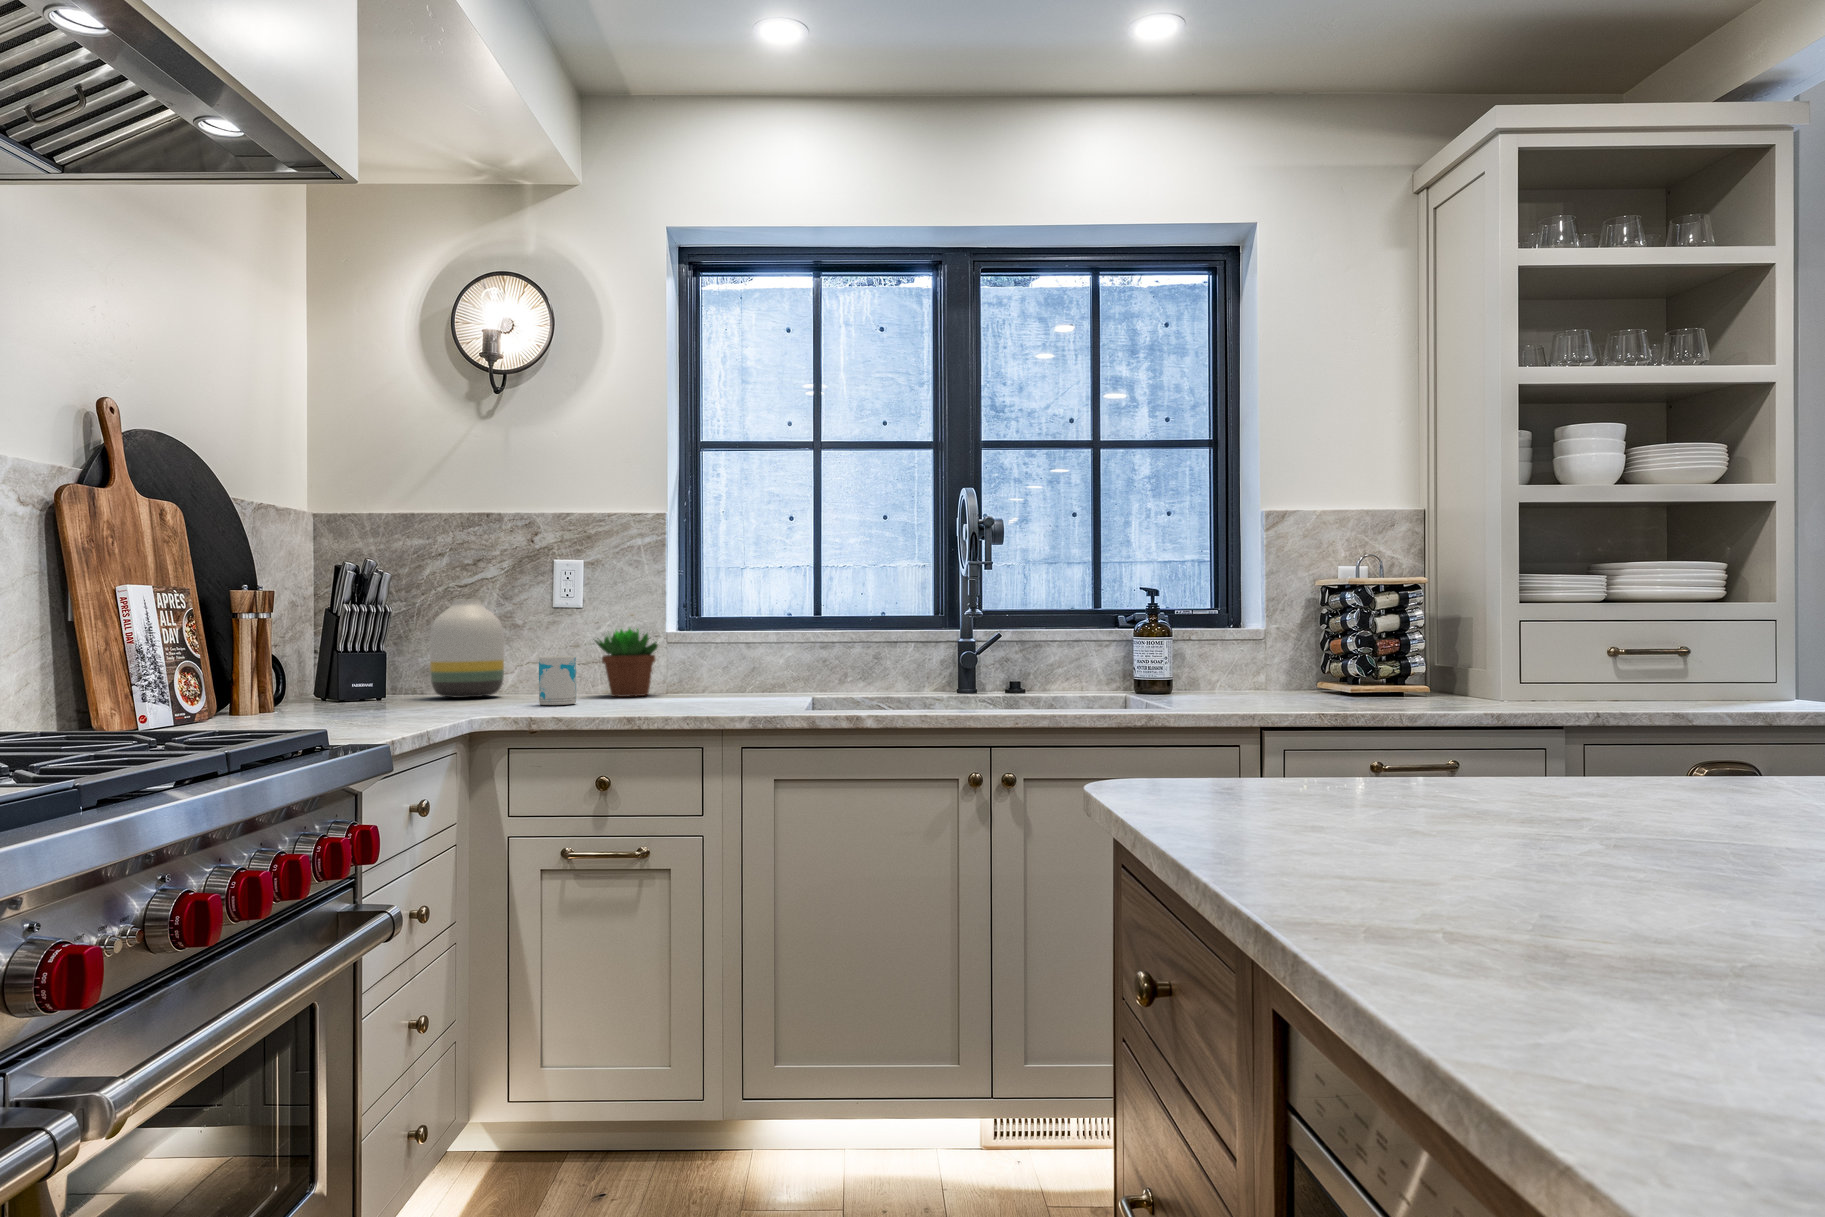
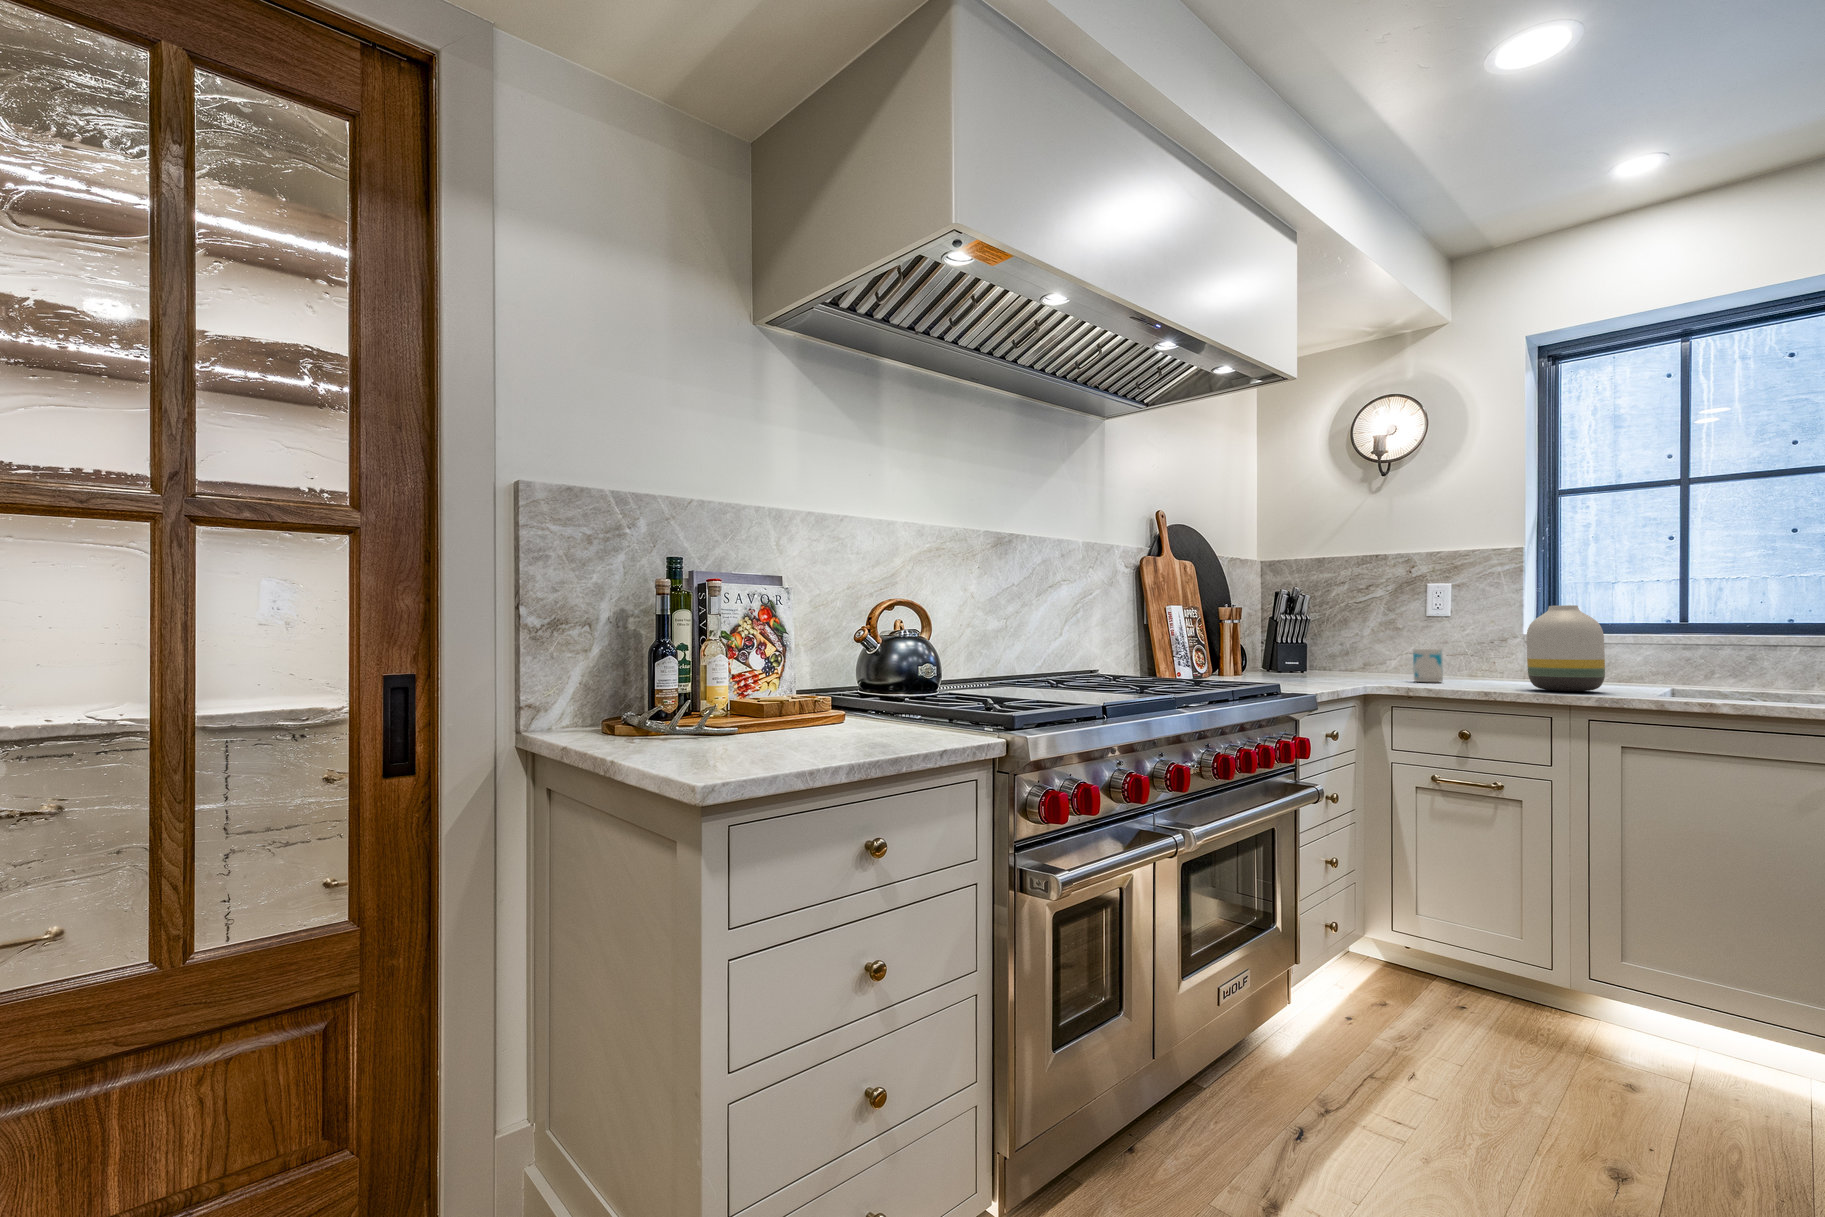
vase: present [430,600,504,698] -> present [1527,605,1605,691]
succulent plant: present [595,628,658,697] -> none [1456,629,1517,681]

